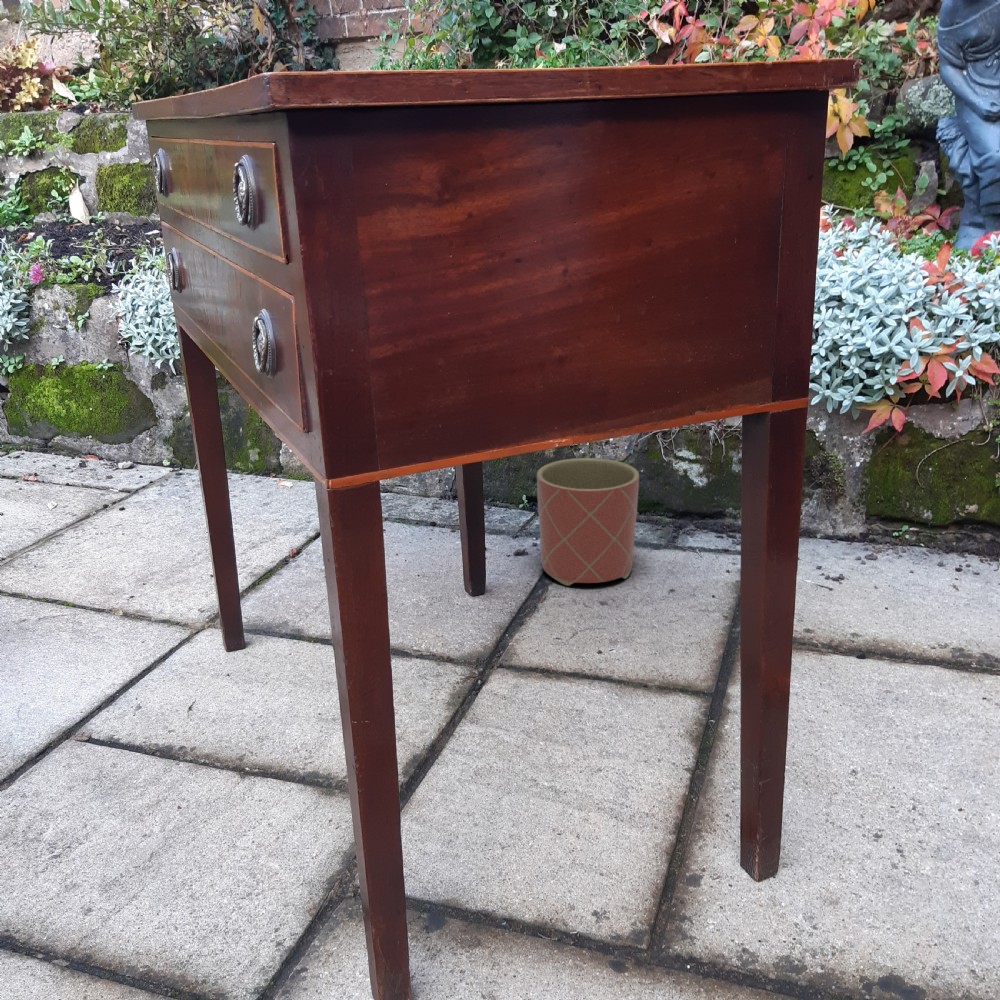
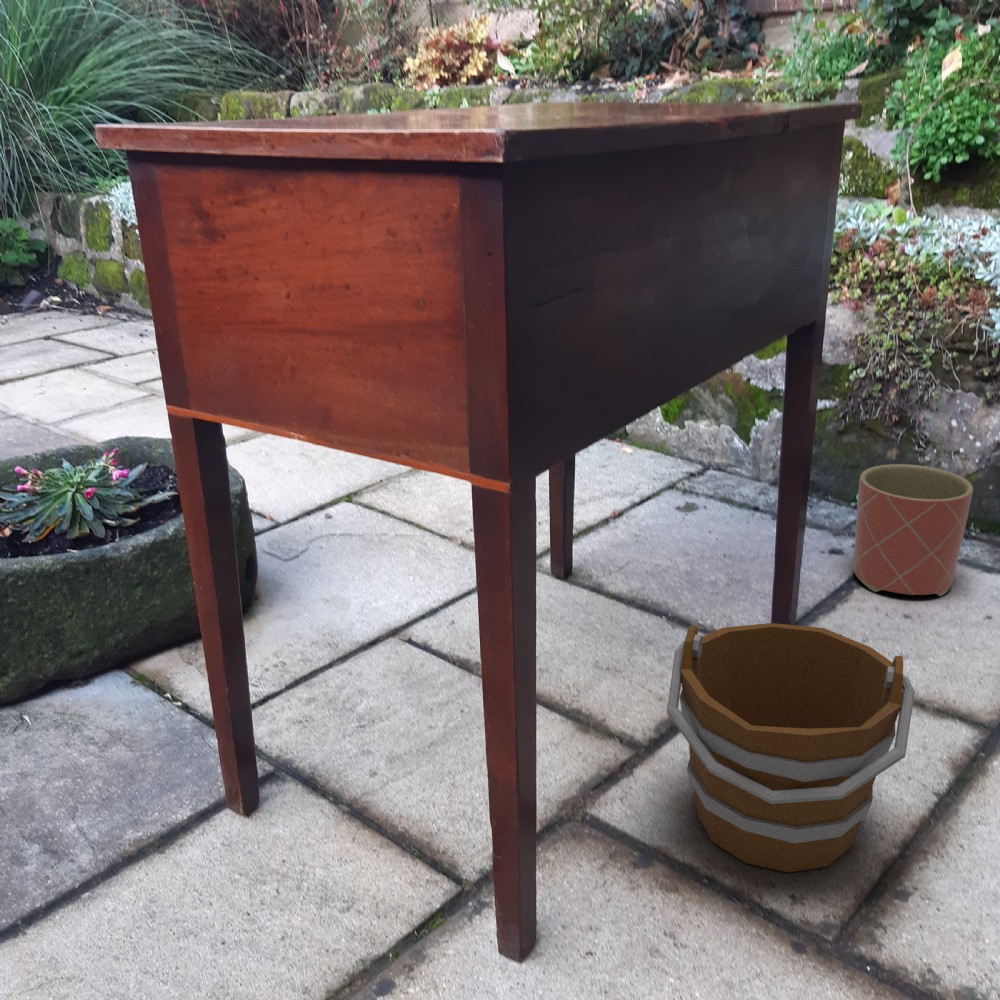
bucket: none [432,629,679,892] -> present [667,623,915,872]

